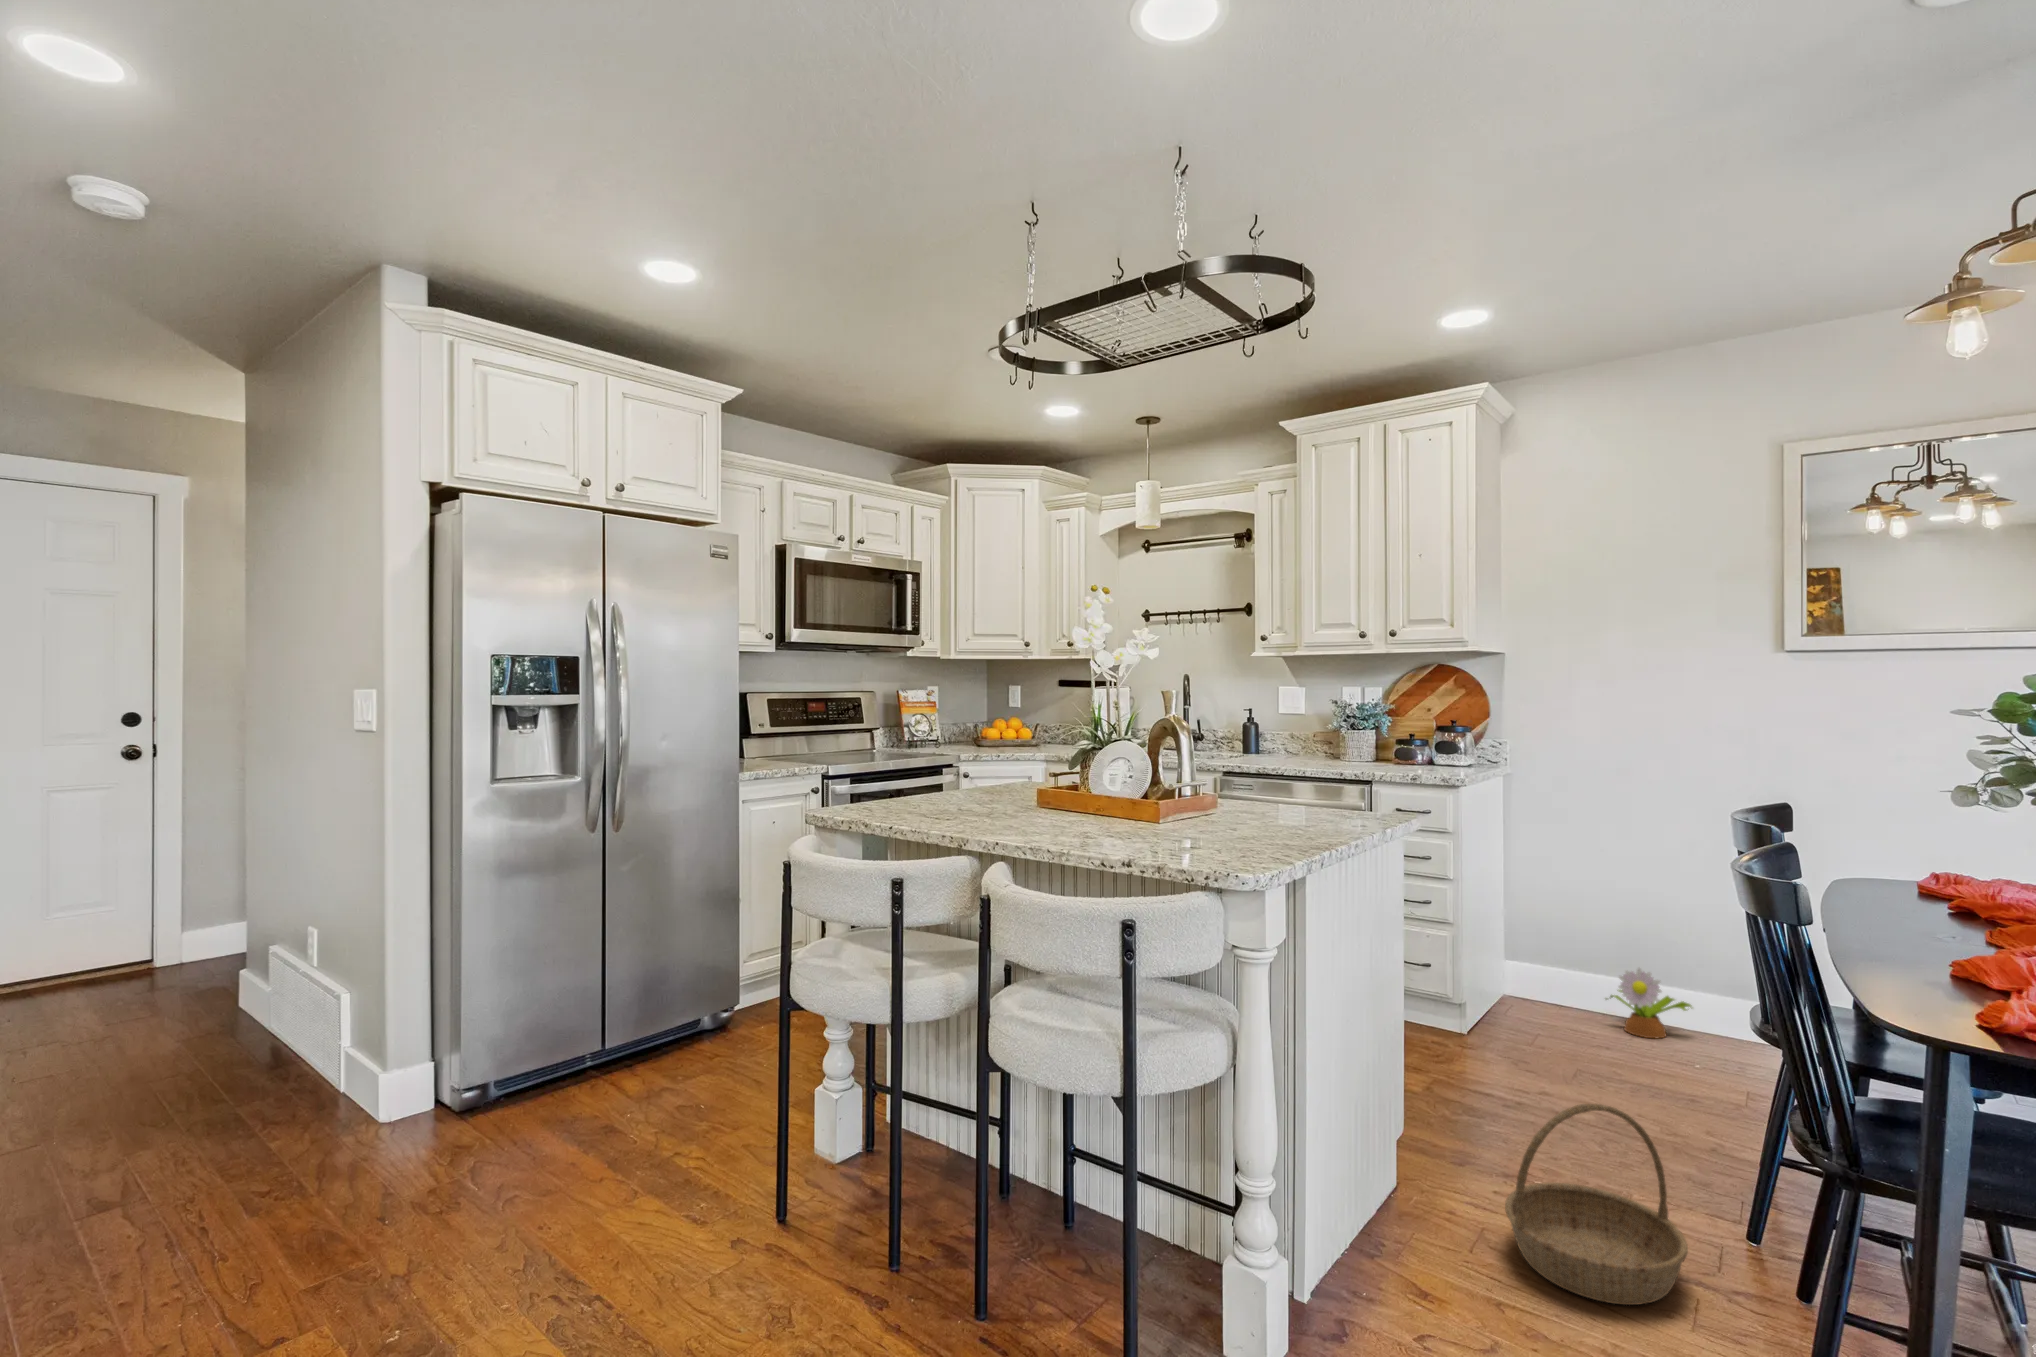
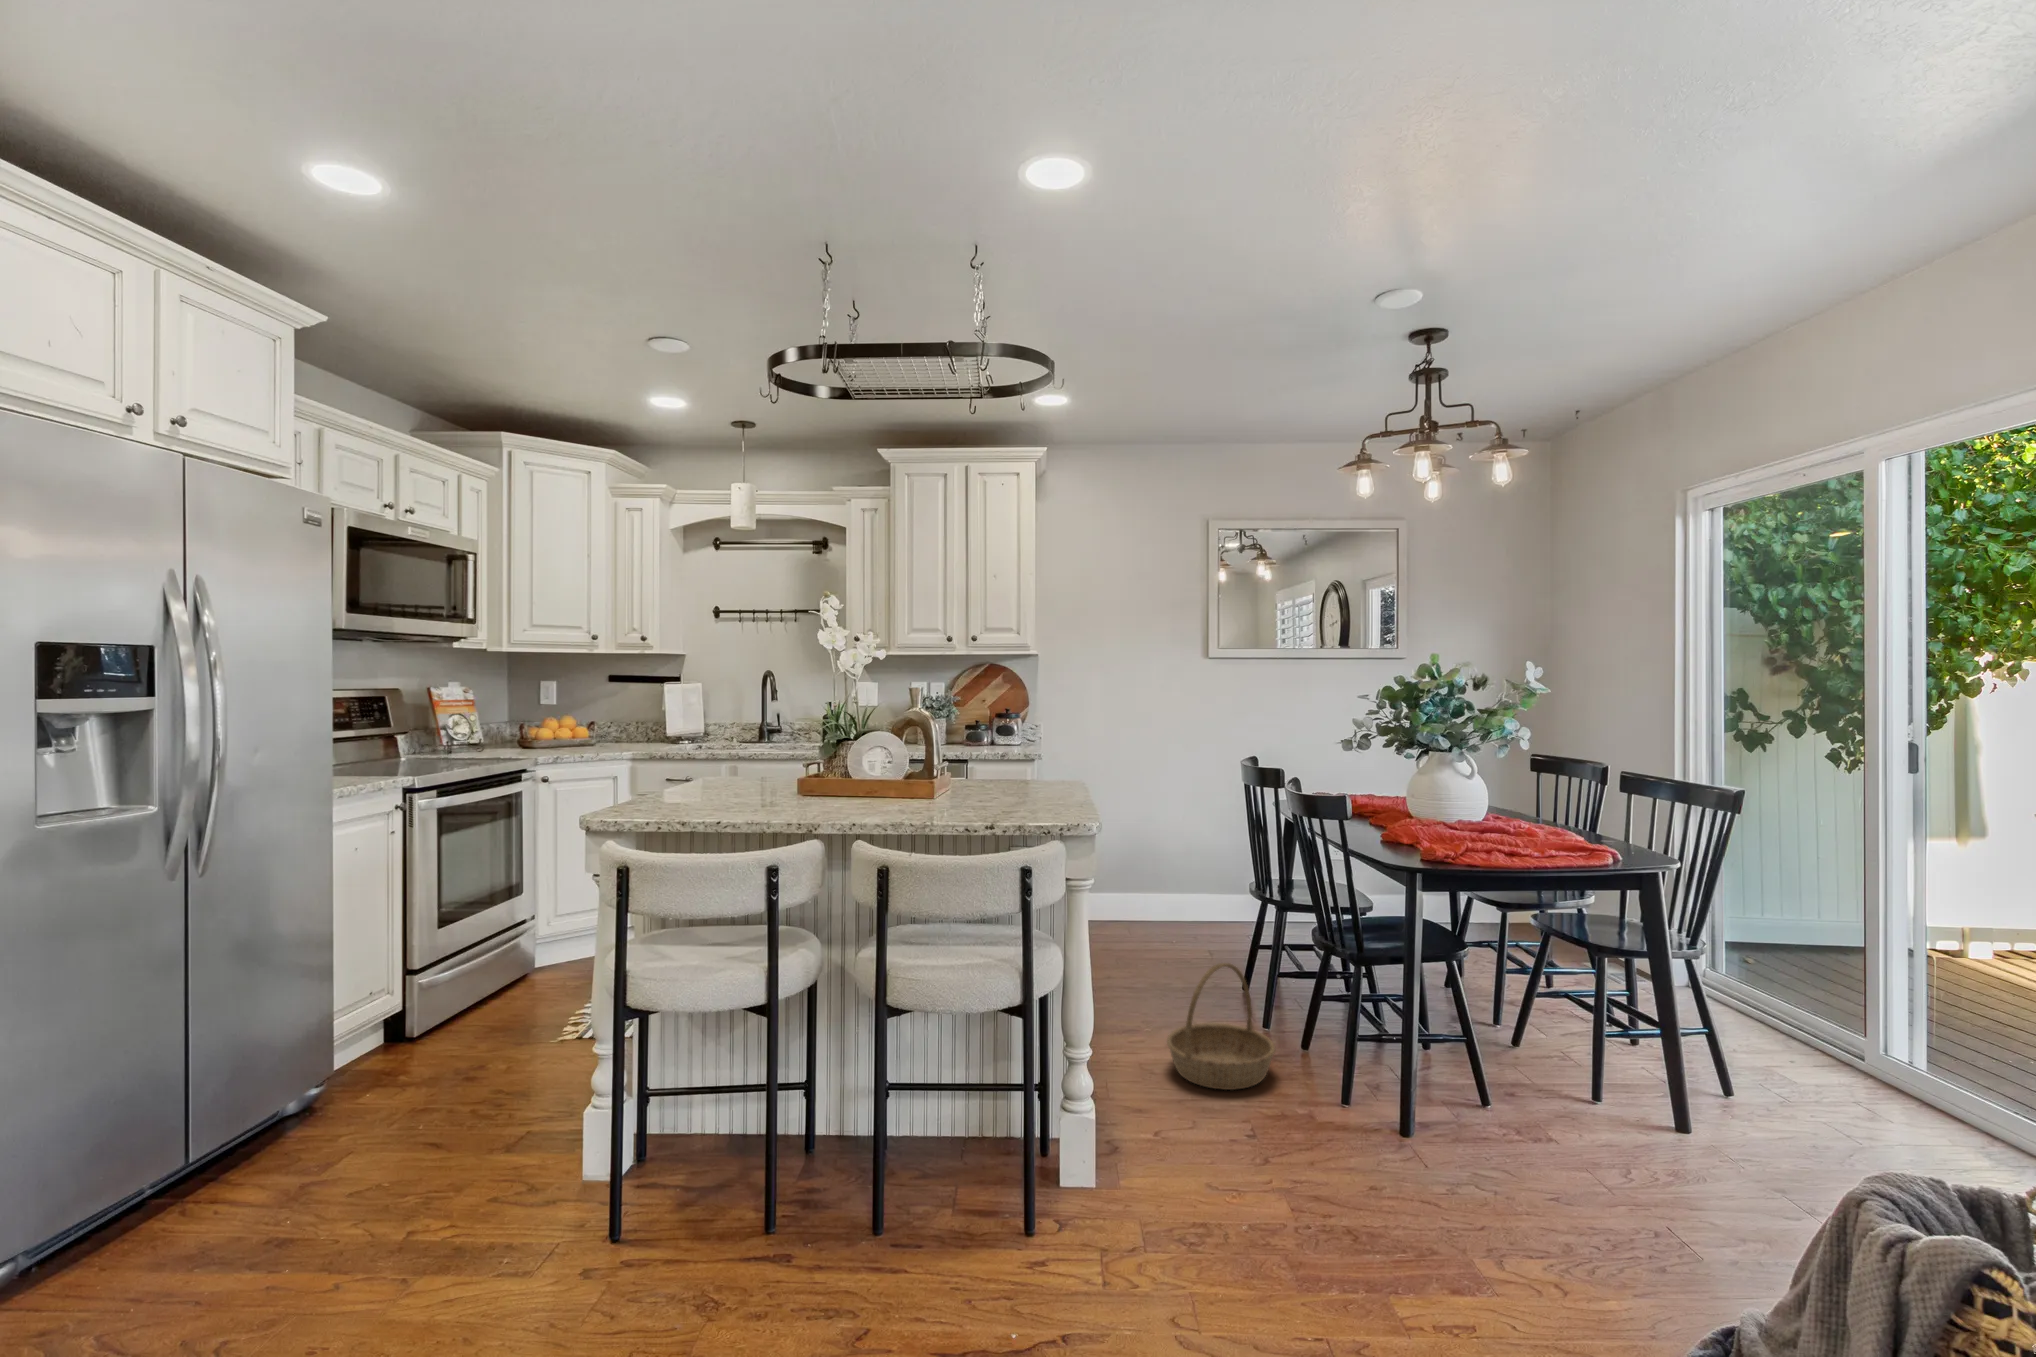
decorative plant: present [1606,968,1691,1038] -> none [1115,883,1167,933]

